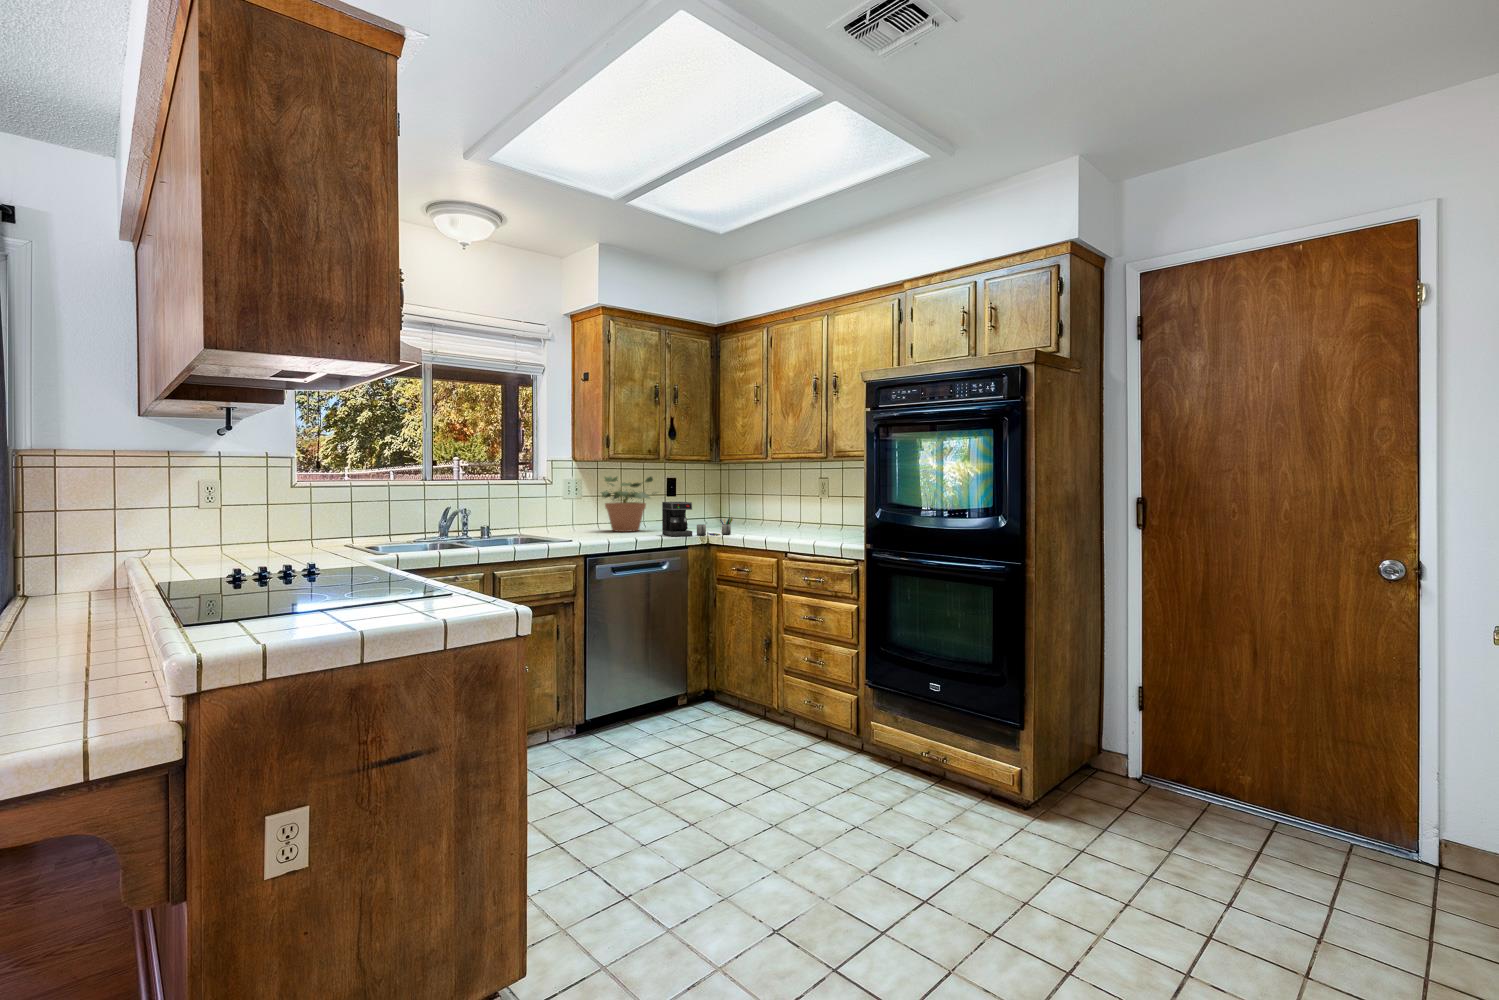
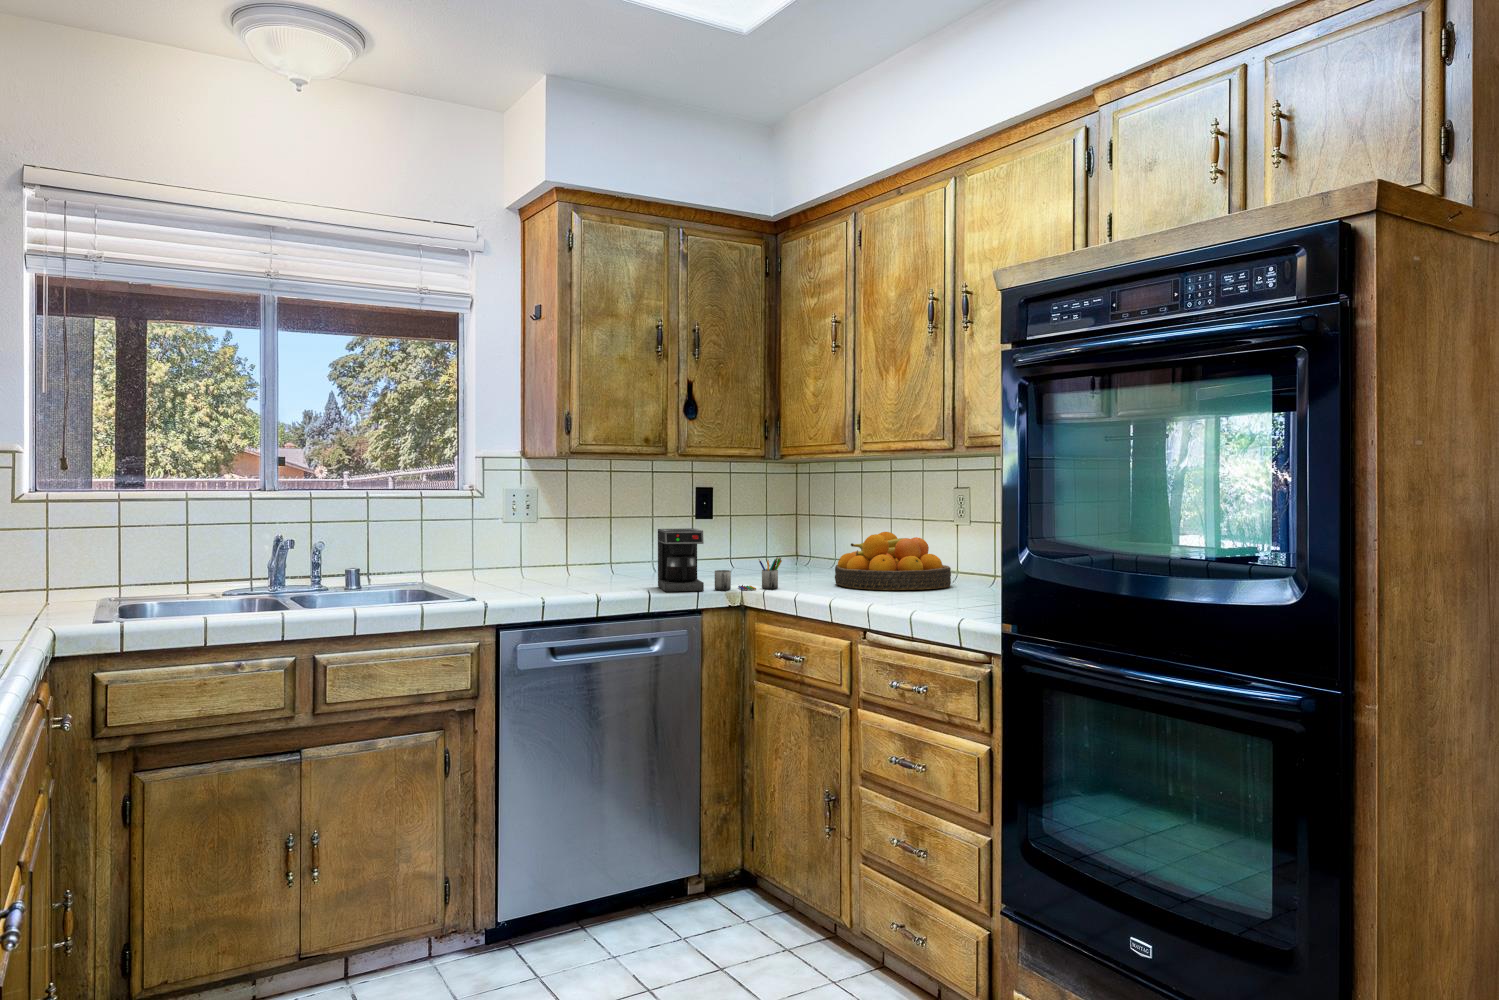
potted plant: present [601,477,656,532] -> none [562,482,673,579]
fruit bowl: none [758,504,821,534] -> present [835,532,951,590]

